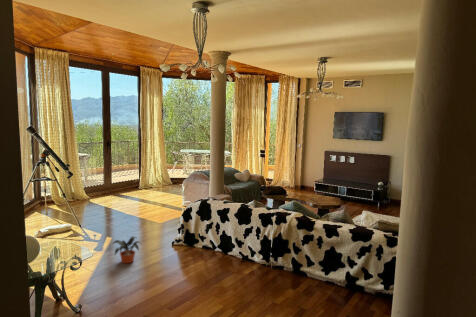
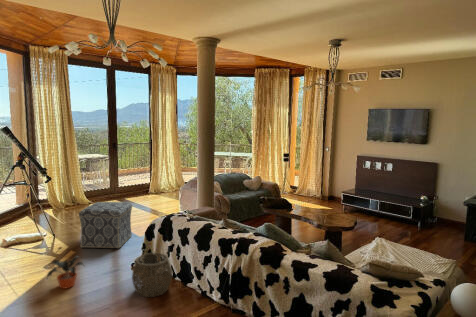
ottoman: none [113,193,153,234] -> present [79,202,132,248]
woven basket: none [186,230,217,264] -> present [132,253,172,297]

